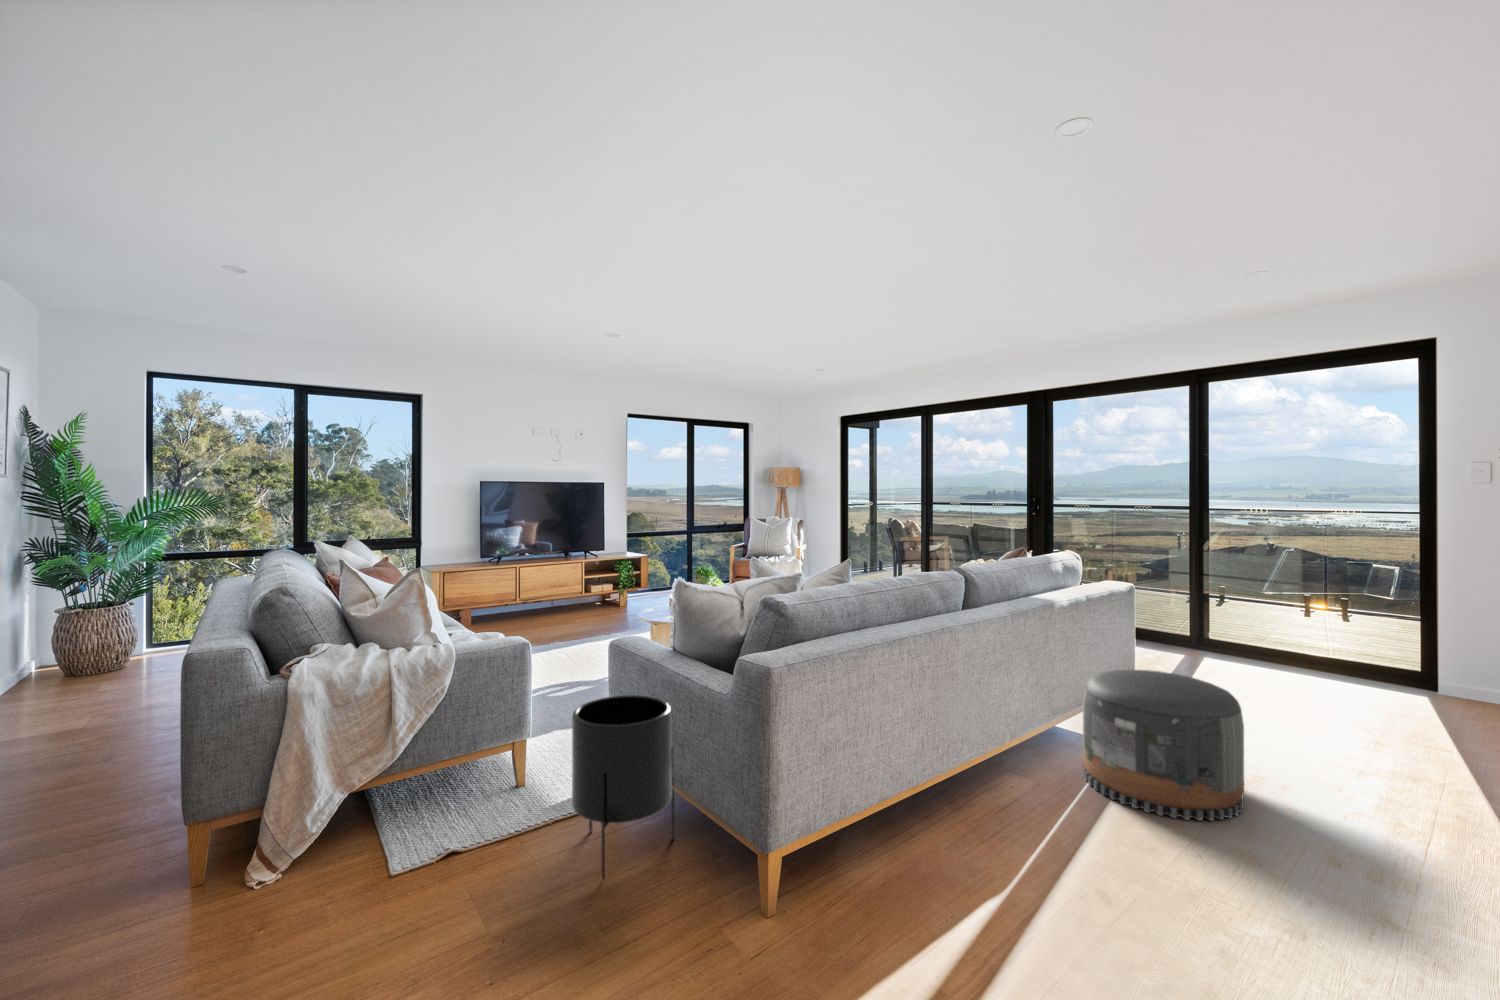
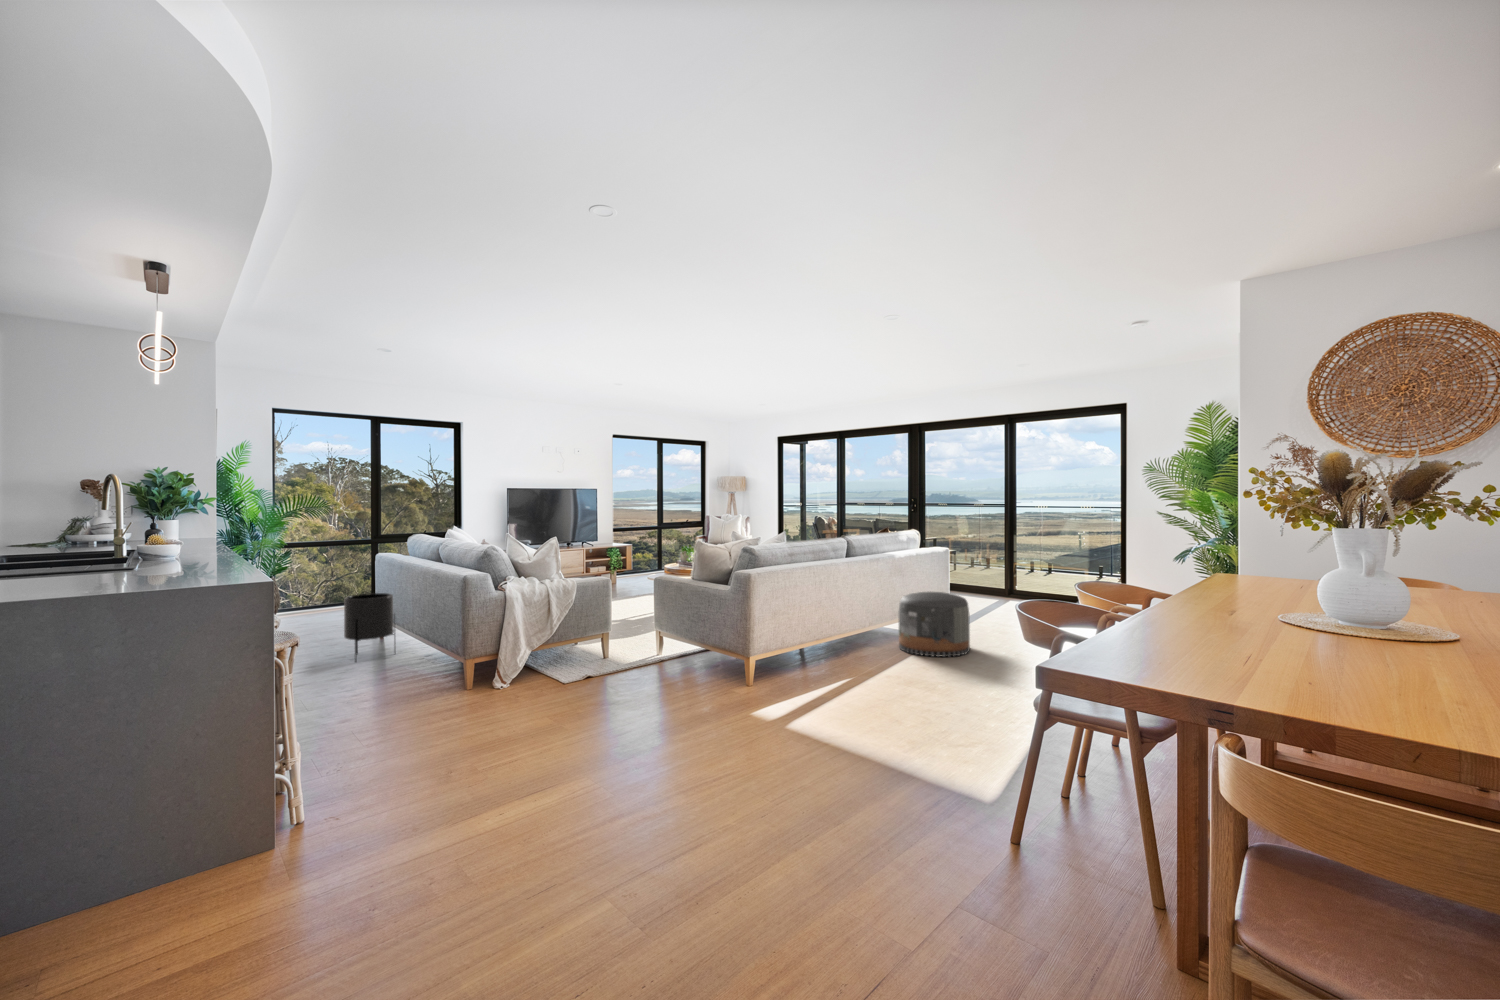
planter: present [572,695,674,879] -> present [344,593,396,661]

